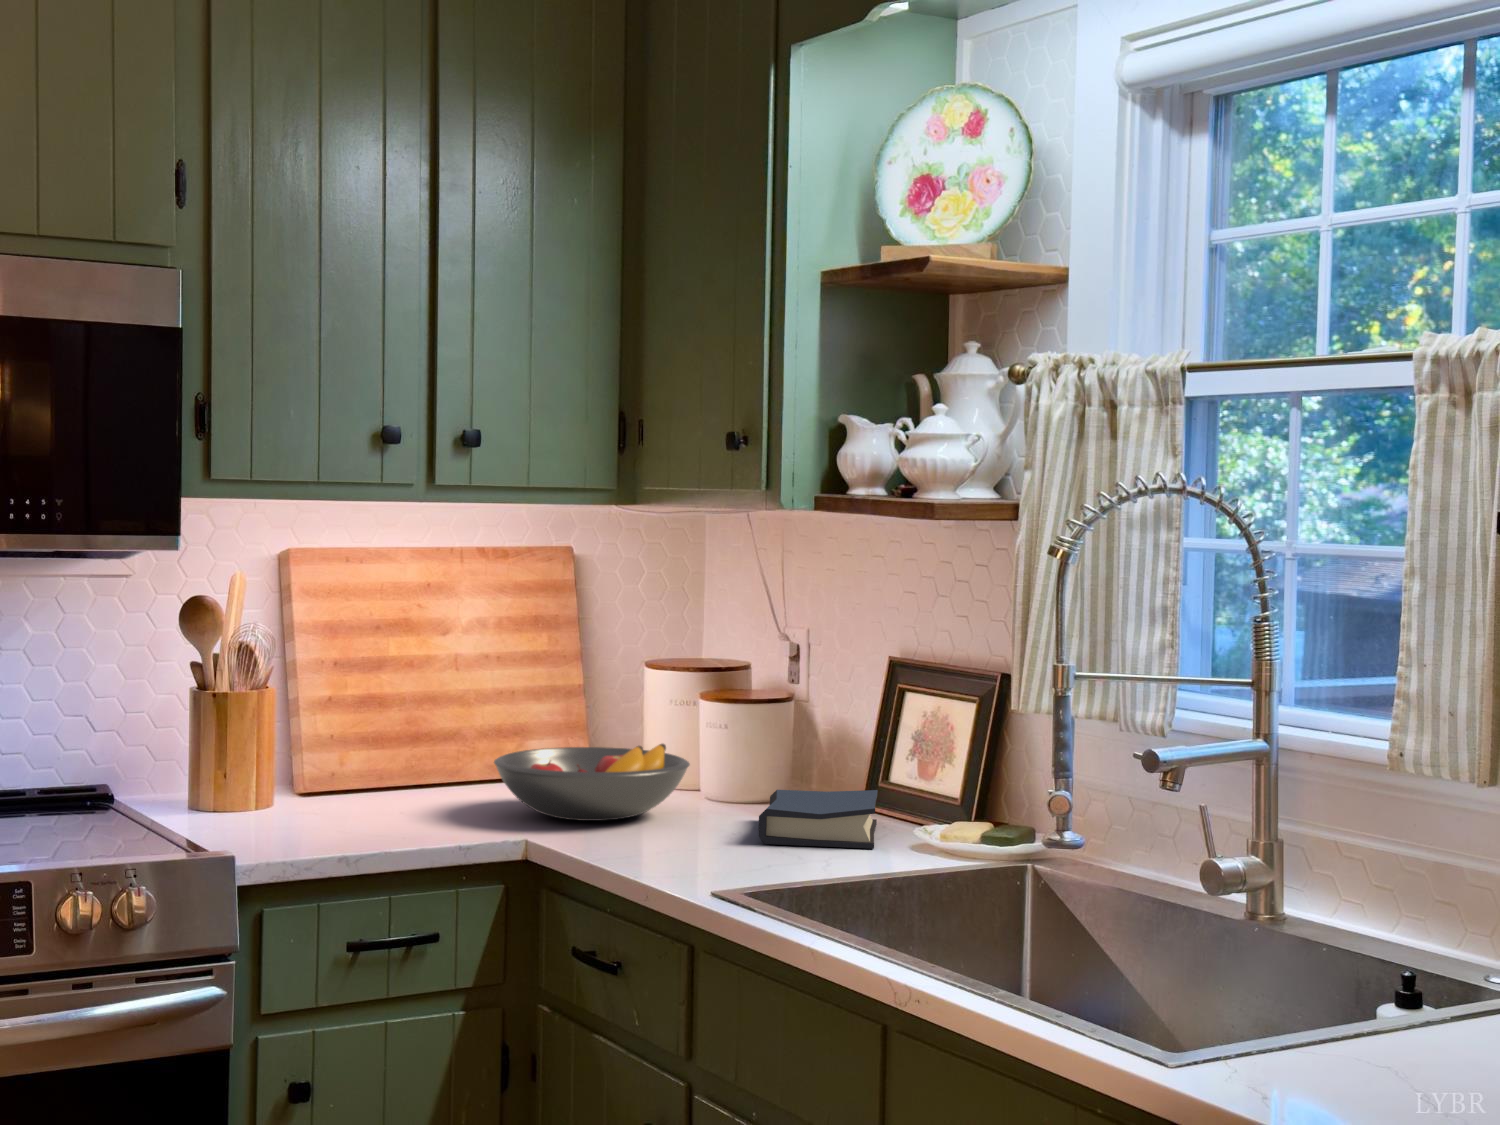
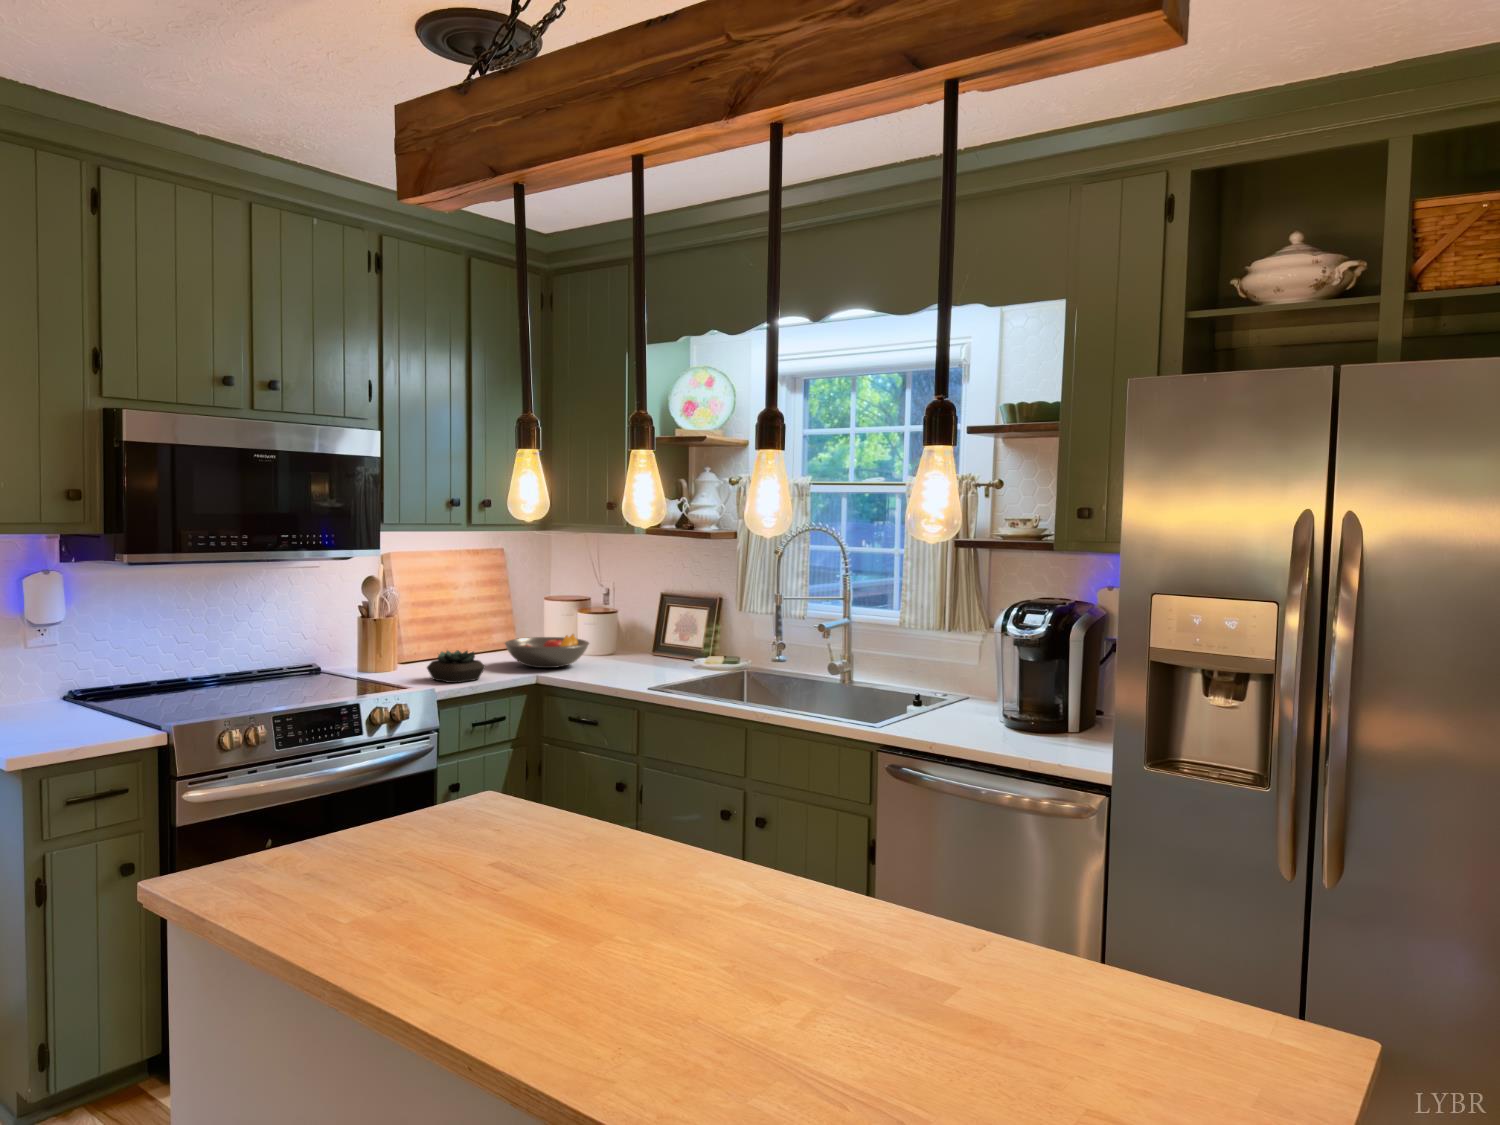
succulent plant: none [270,767,396,844] -> present [427,650,485,683]
hardback book: present [758,790,878,849] -> none [621,648,679,671]

